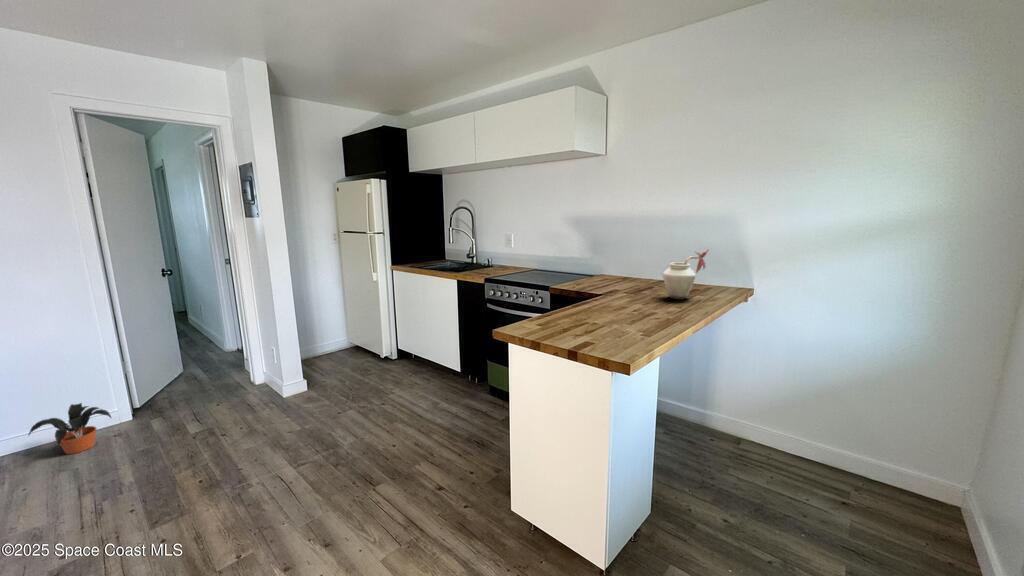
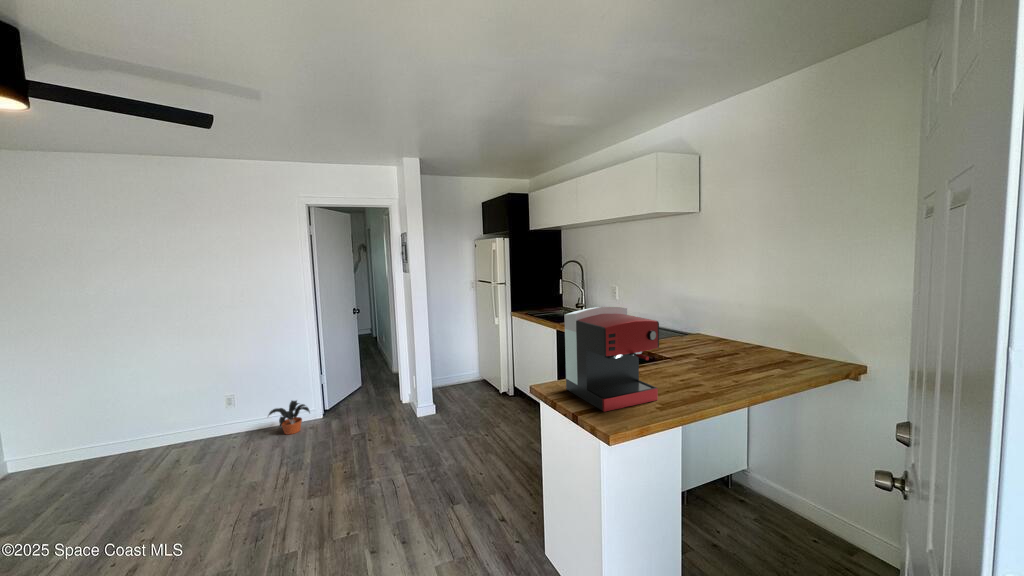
coffee maker: none [538,240,642,347] -> present [564,307,659,412]
vase: present [663,249,708,299] -> none [738,315,796,370]

